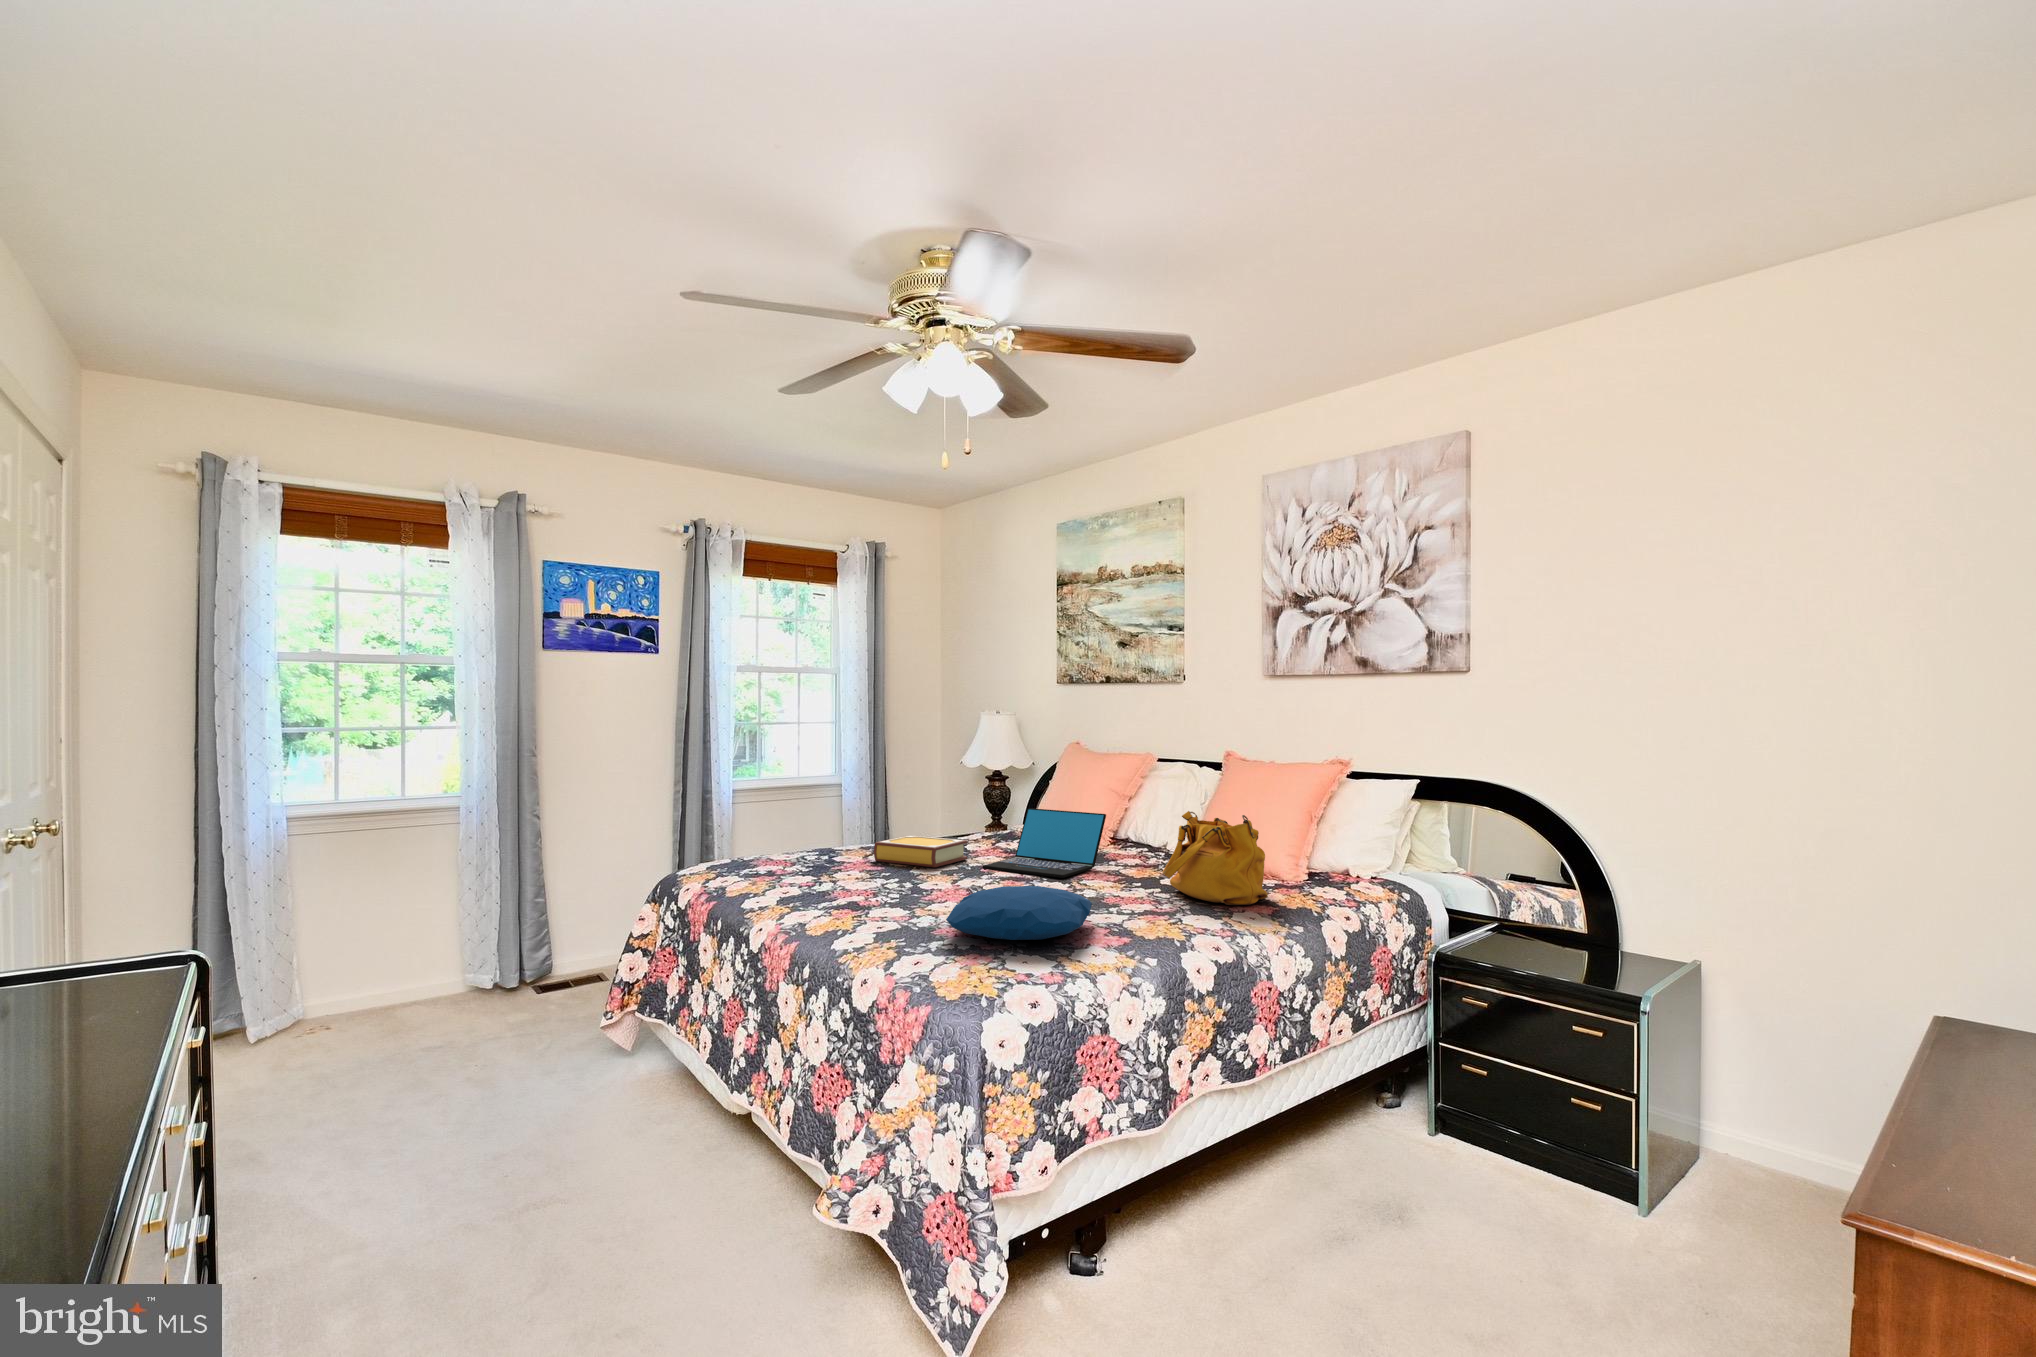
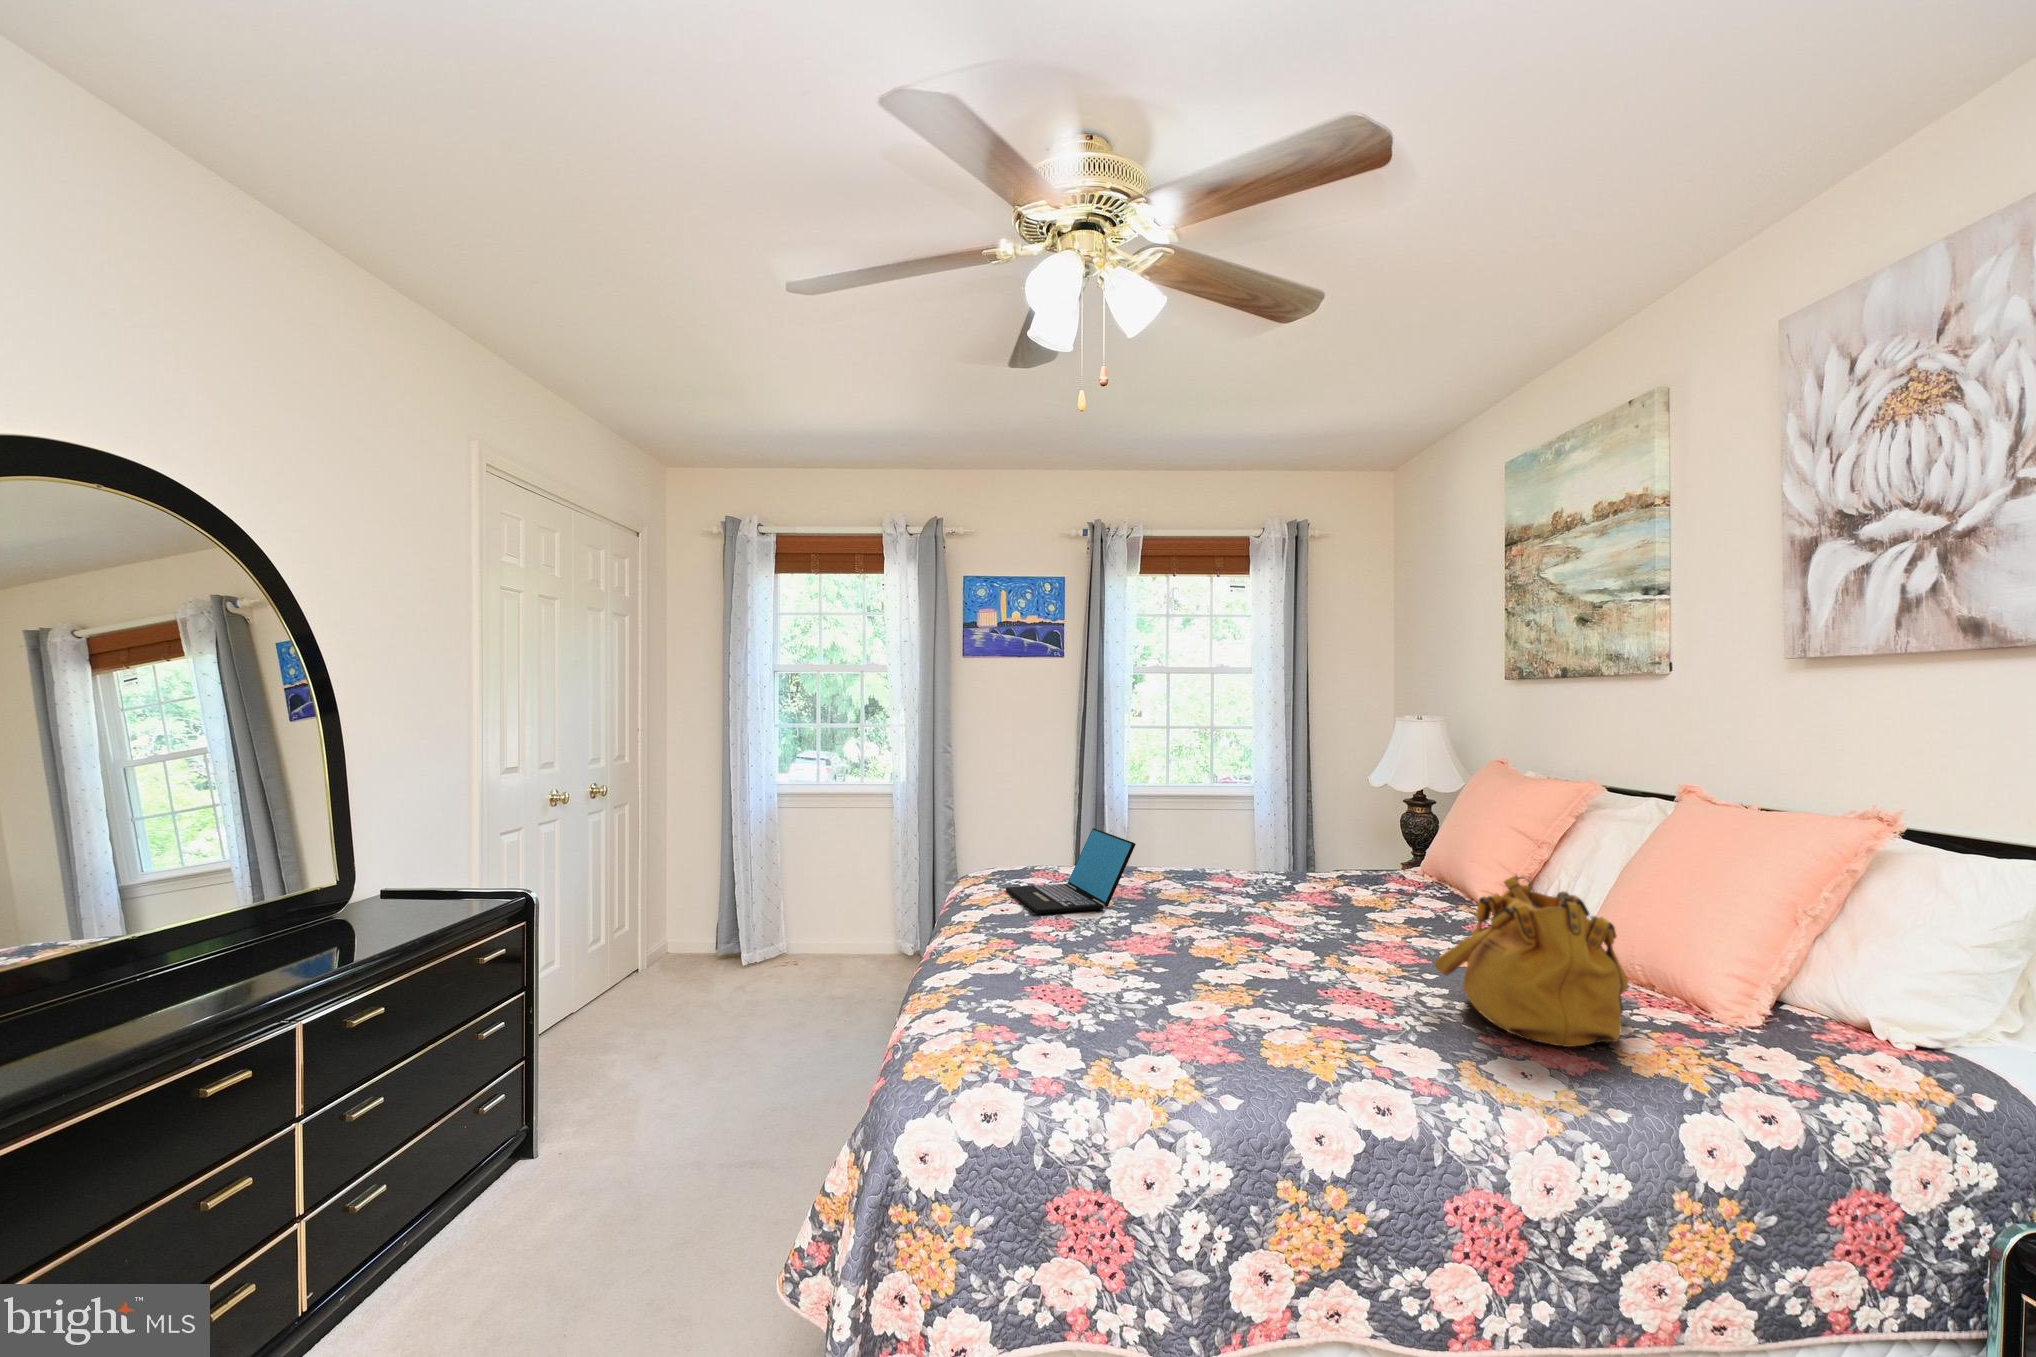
laptop: present [982,808,1106,878] -> present [1006,828,1136,913]
book: present [874,835,967,867] -> none [1159,864,1267,907]
pillow: present [946,886,1092,940] -> none [1027,947,1252,1029]

